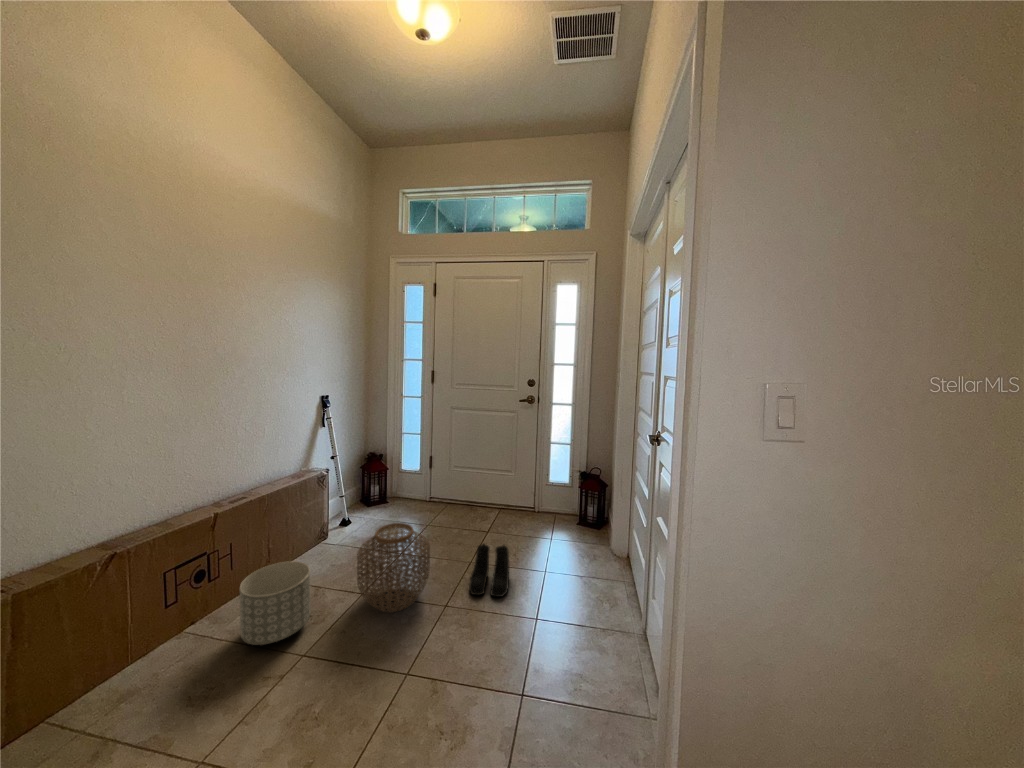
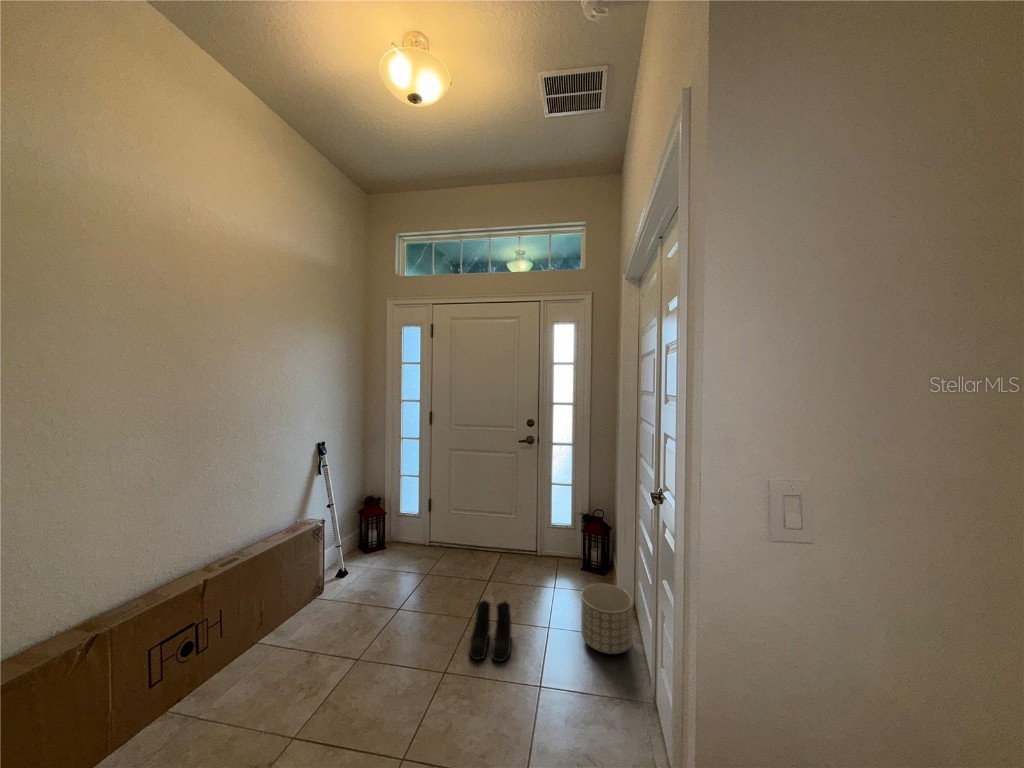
woven basket: present [357,523,430,612] -> none [351,583,428,683]
planter: present [240,561,310,645] -> present [581,583,633,654]

